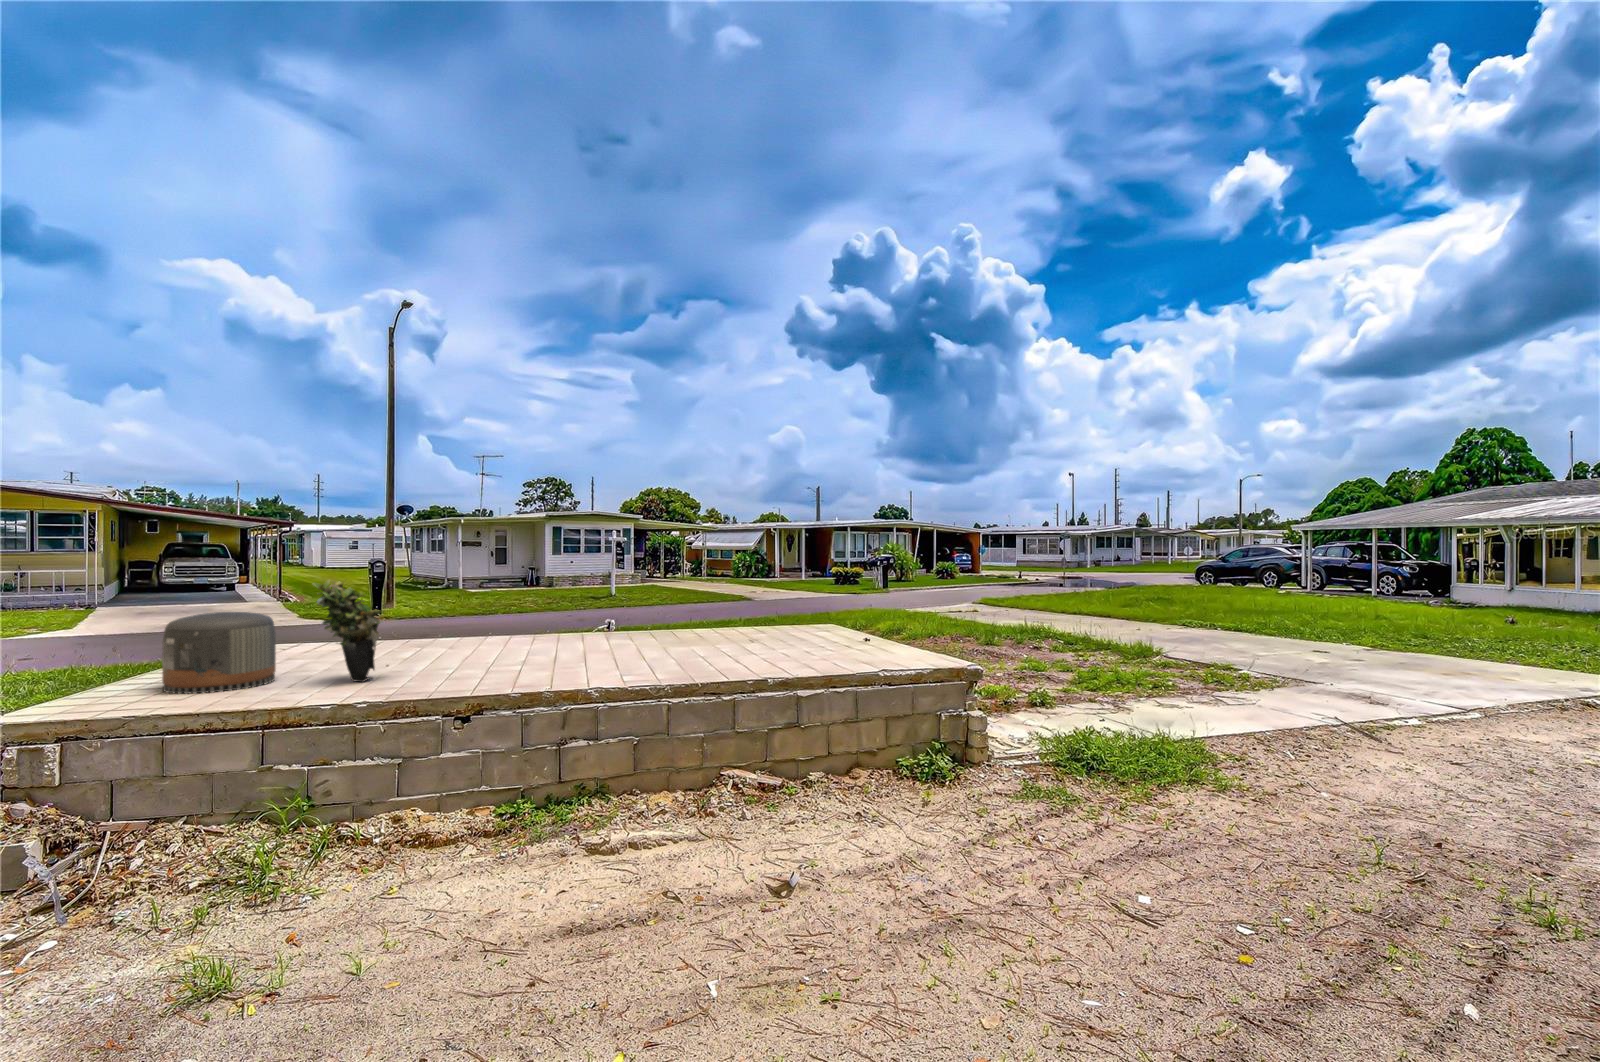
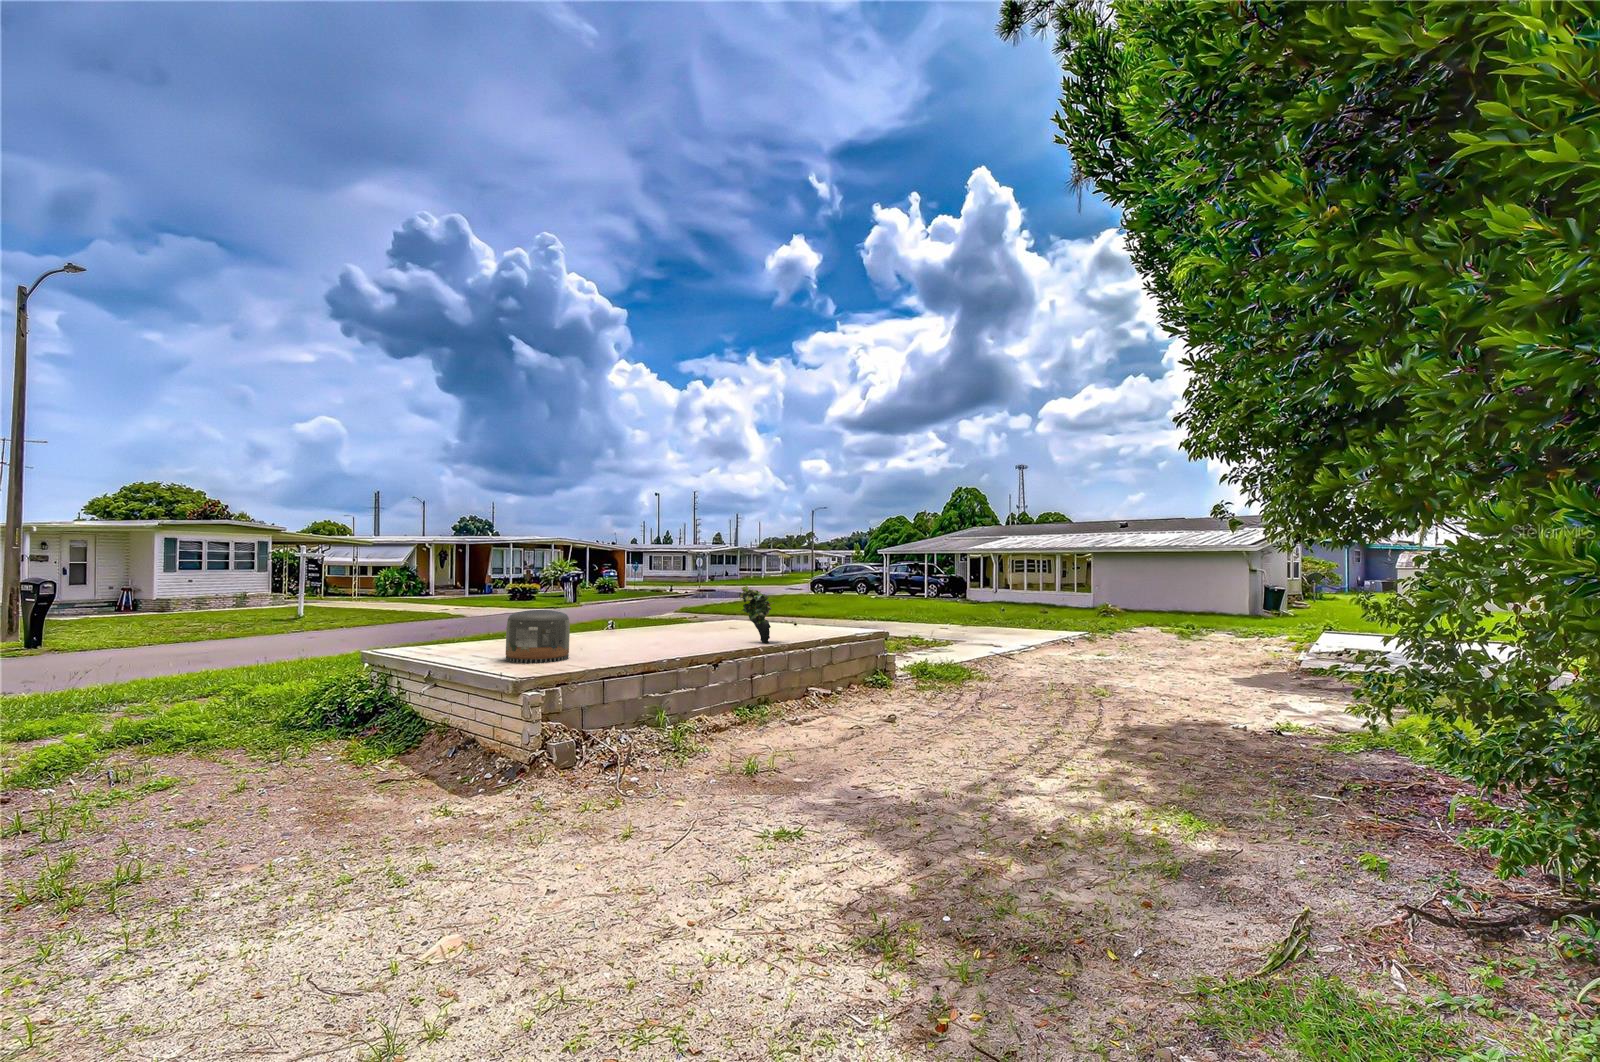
potted plant: present [313,580,381,682] -> present [740,585,774,643]

